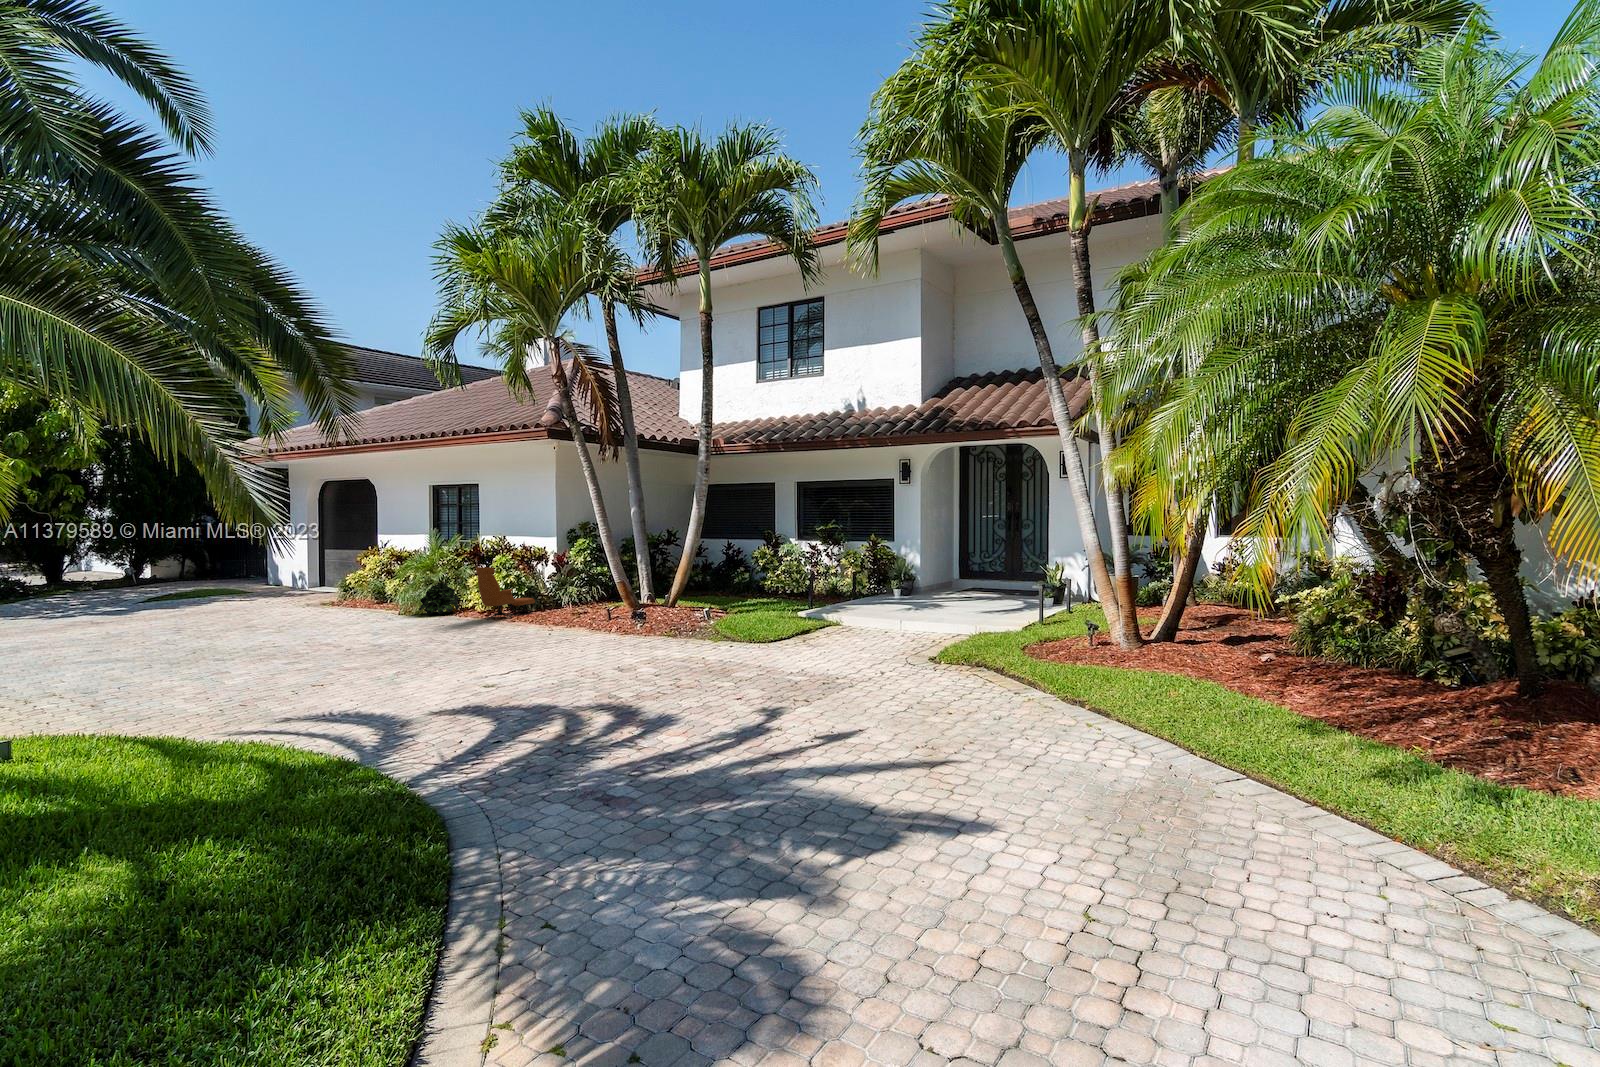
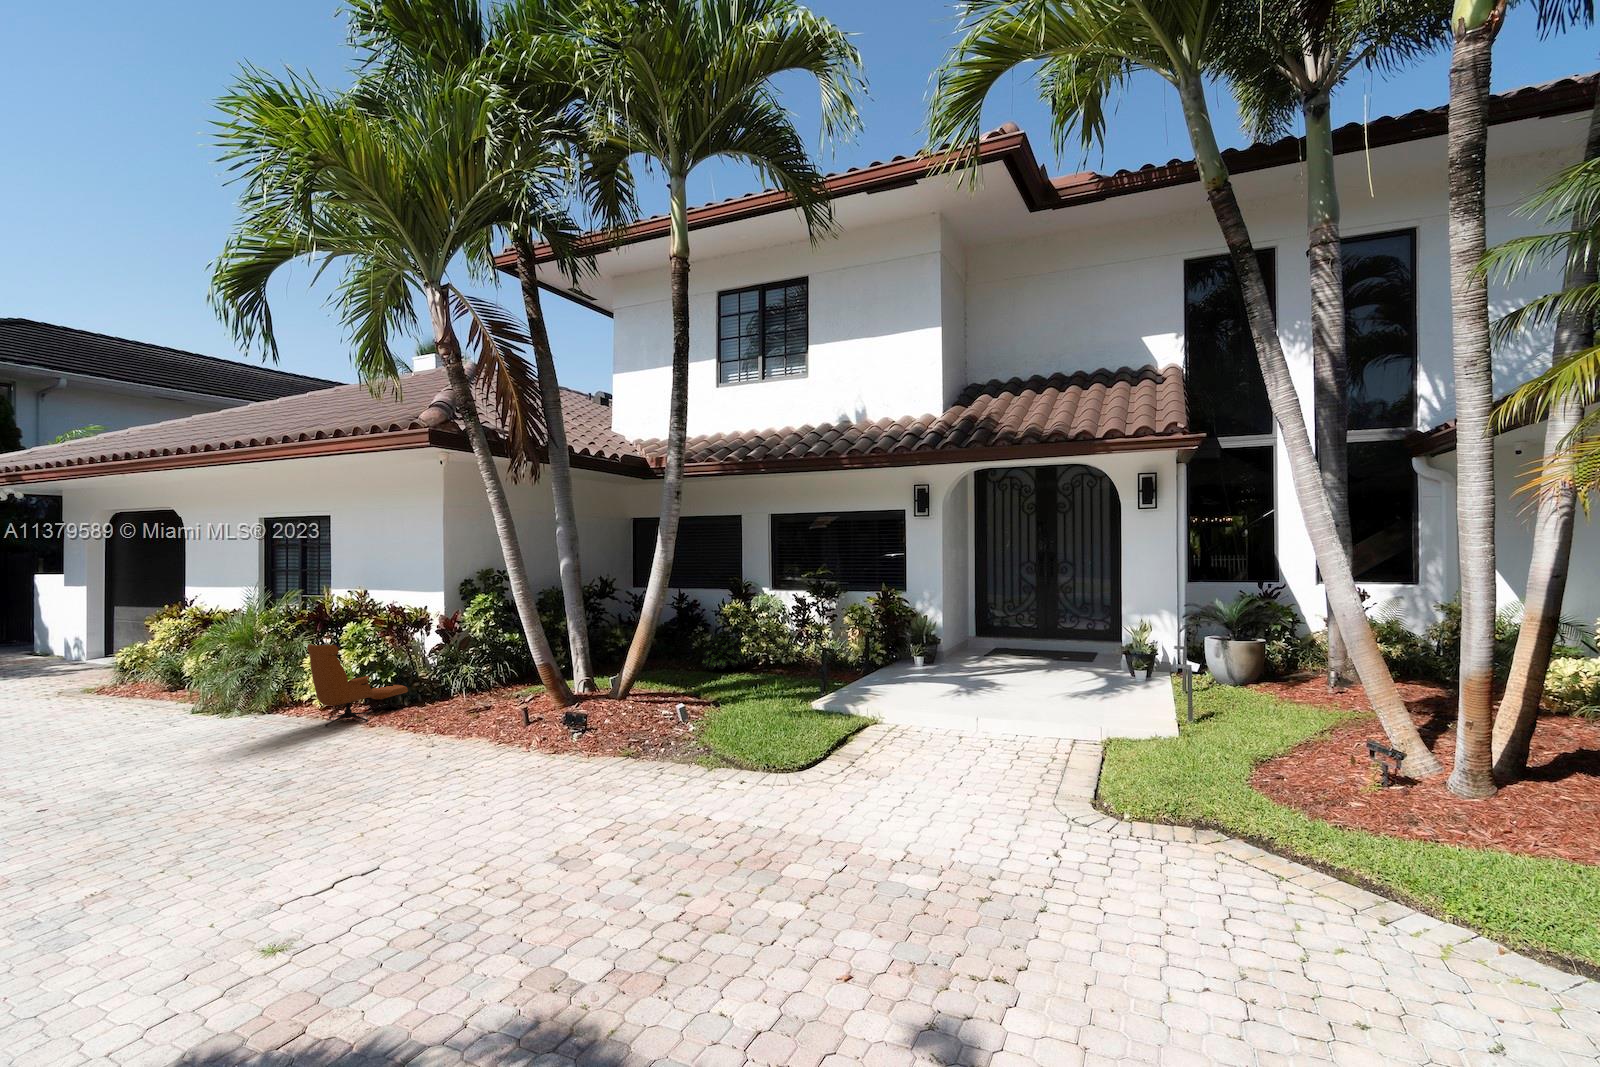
potted plant: present [419,583,460,615] -> present [702,631,745,670]

